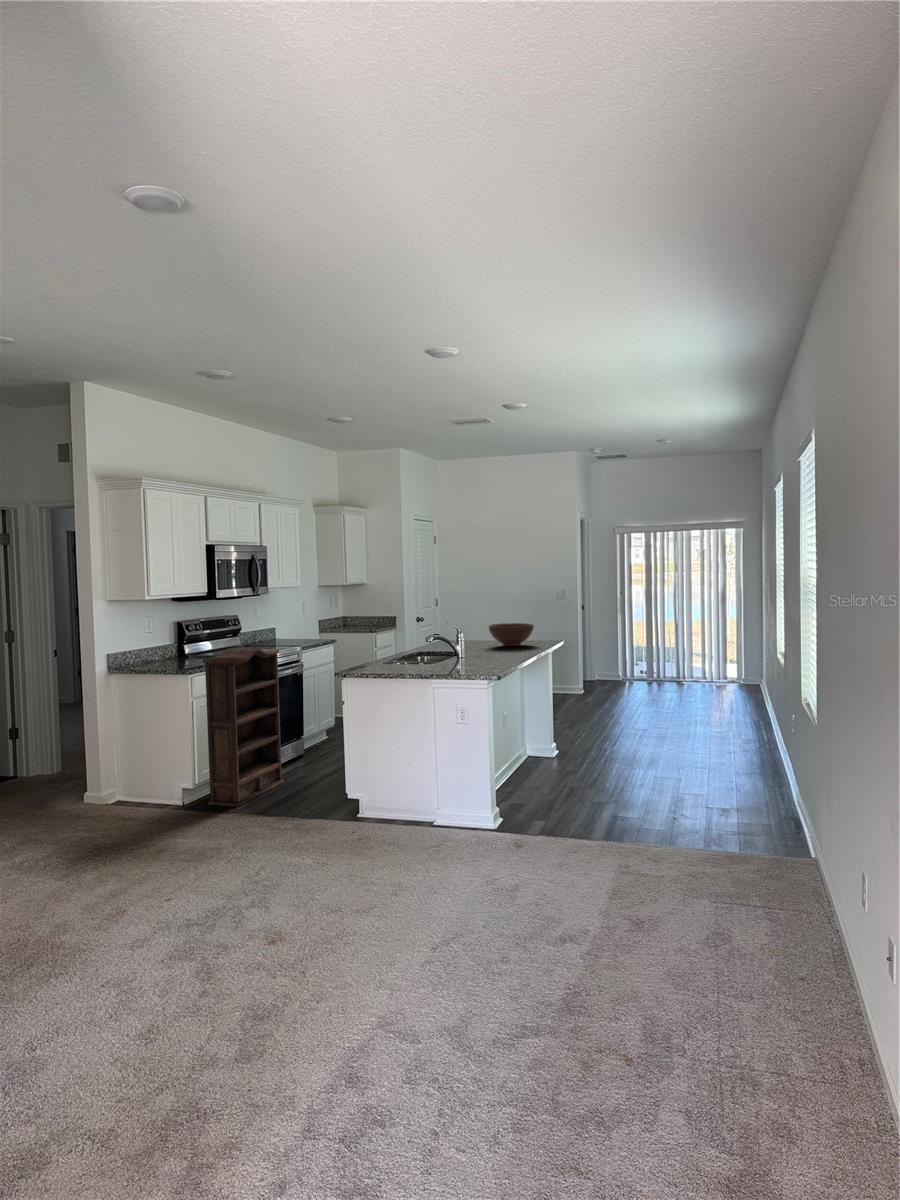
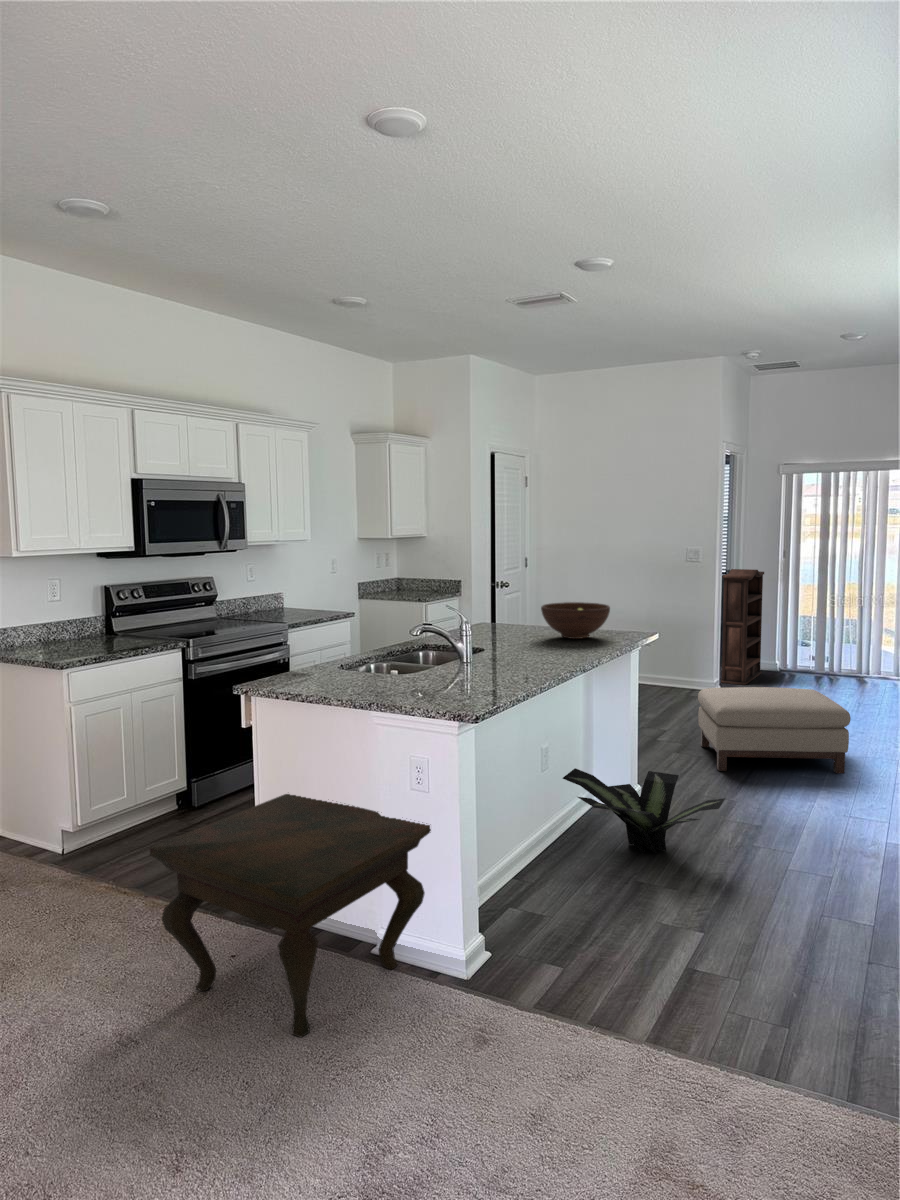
bookshelf: present [203,648,284,807] -> present [721,569,764,685]
ottoman: none [579,681,680,737] -> present [698,687,851,773]
potted plant: none [515,729,616,777] -> present [563,768,725,854]
side table: none [316,738,469,857] -> present [150,794,431,1037]

